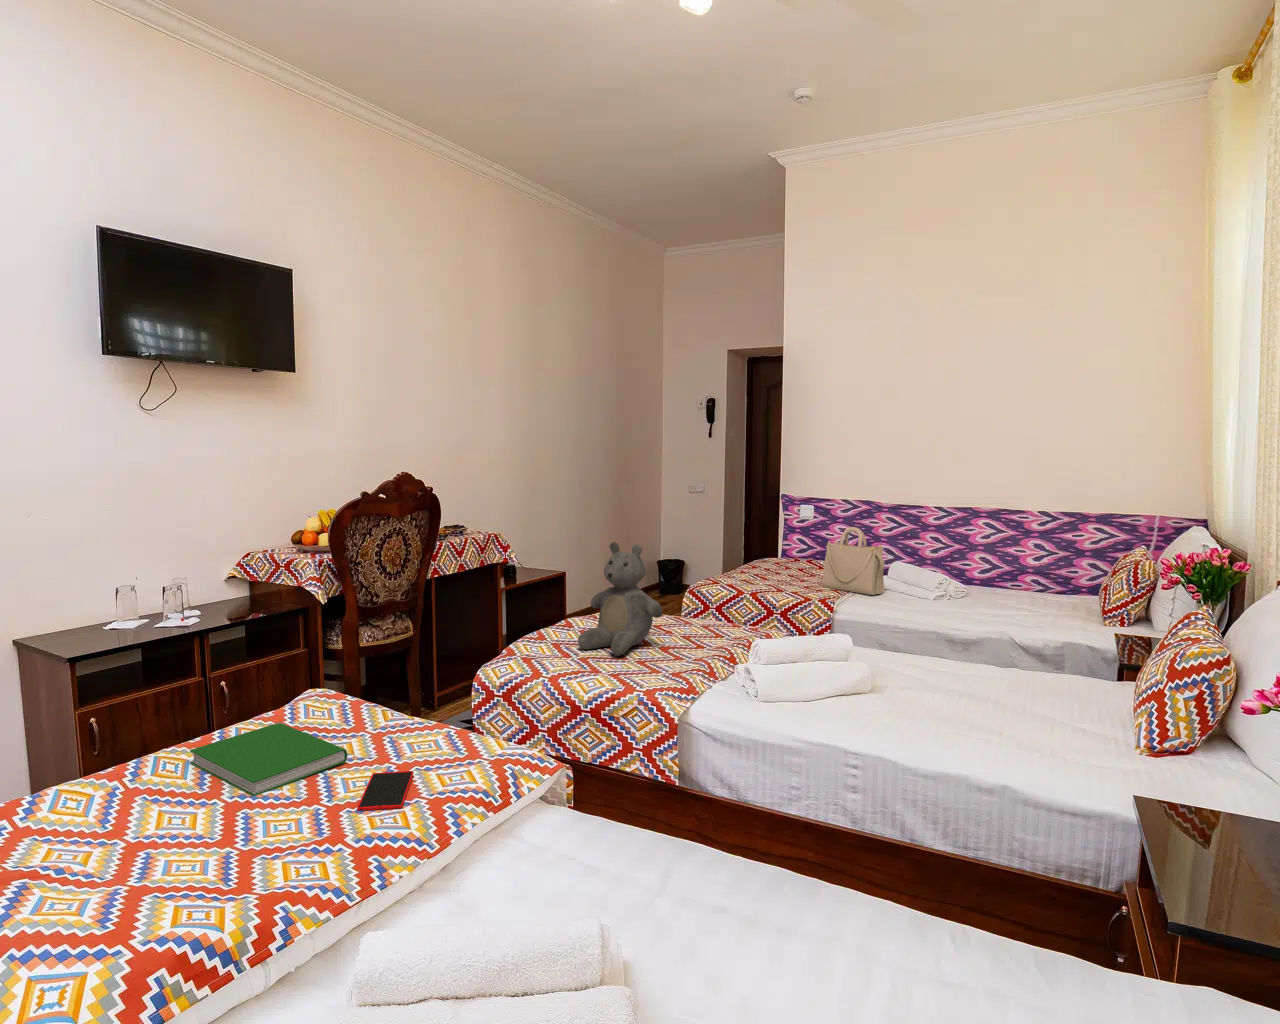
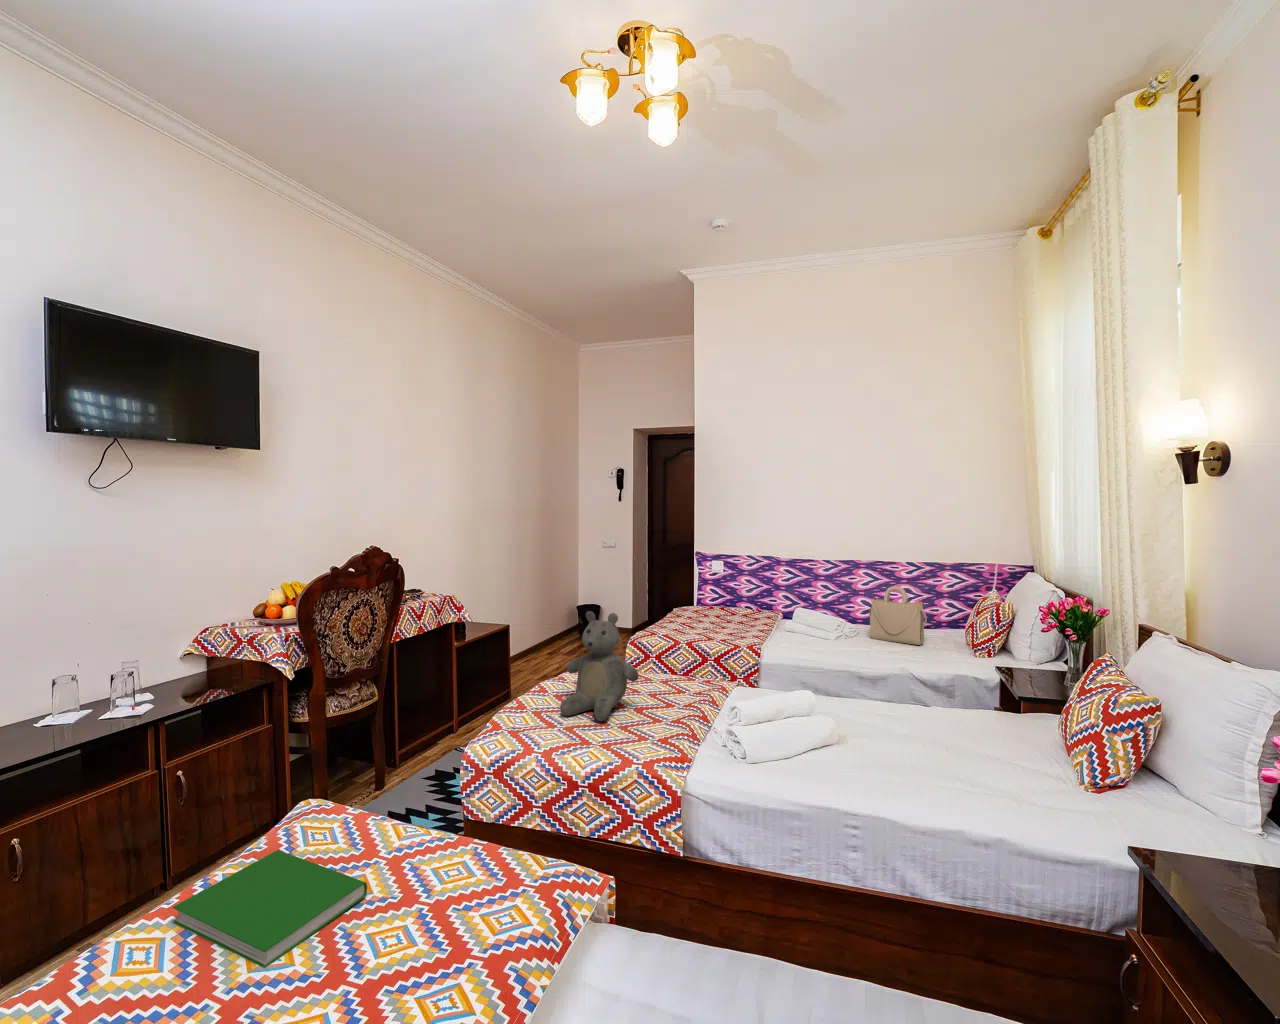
handbag: present [823,527,885,595] -> present [869,586,927,645]
smartphone: present [357,771,413,811] -> none [398,902,451,974]

